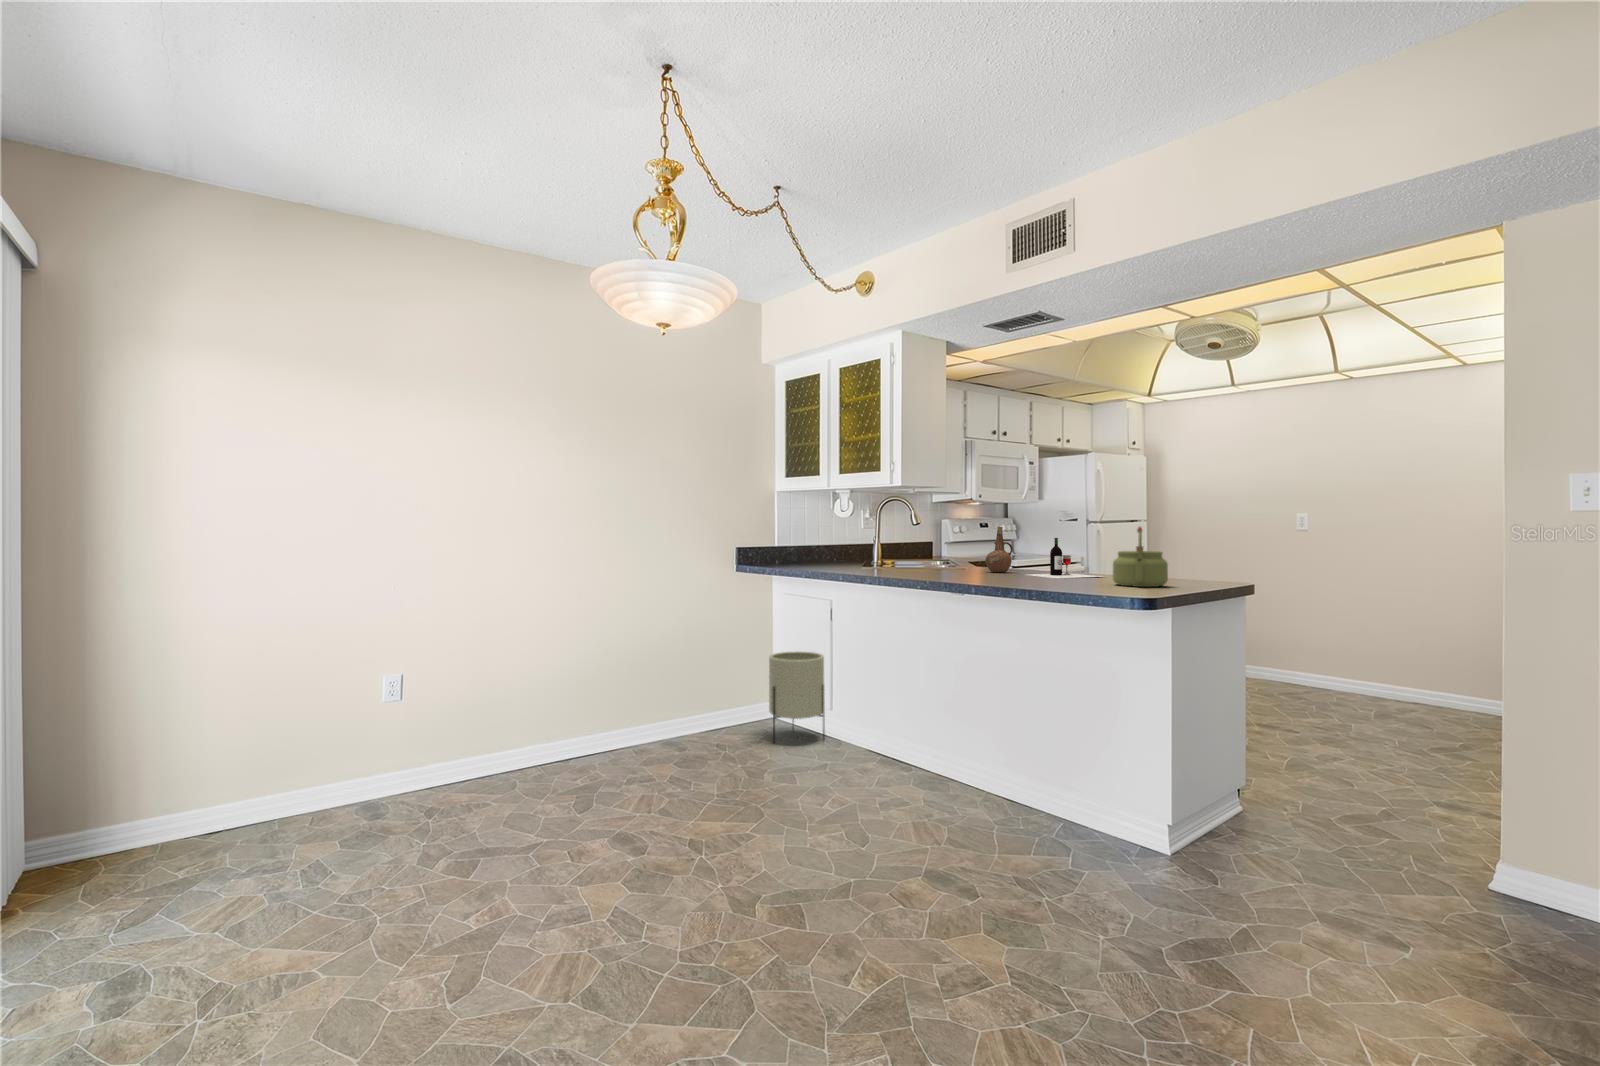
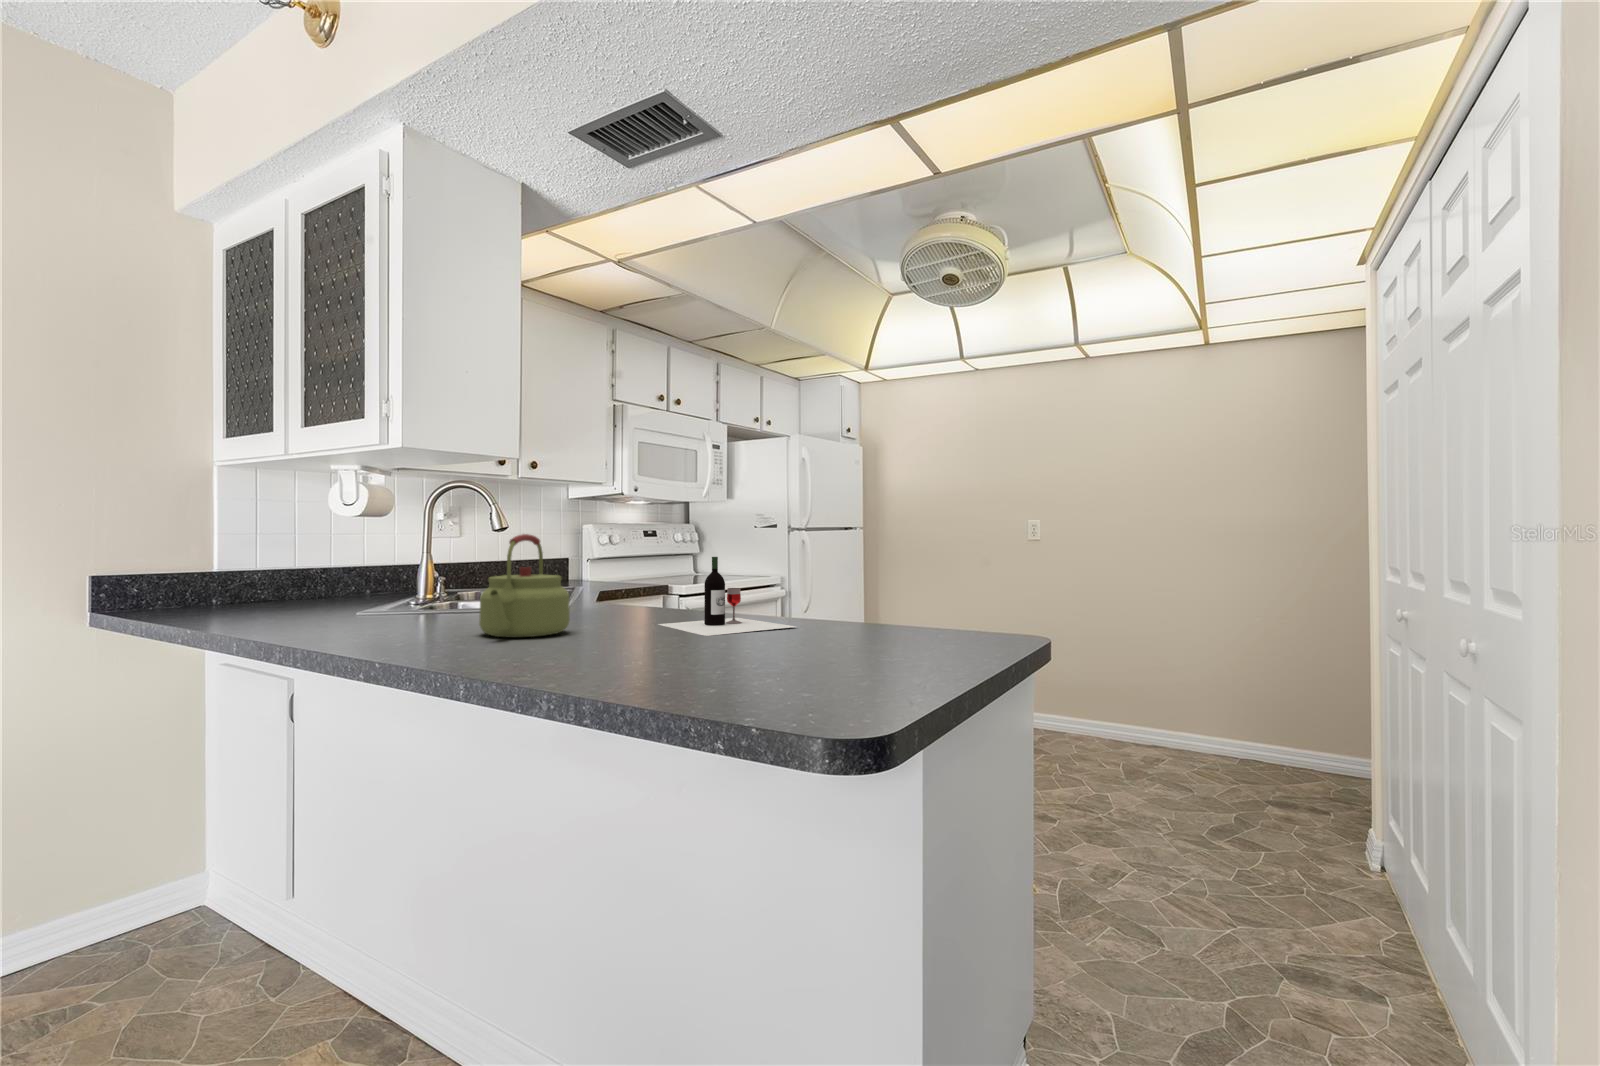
ceramic pitcher: present [985,527,1013,572] -> none [596,536,646,619]
kettle: present [1113,527,1168,587] -> present [479,534,570,637]
planter: present [769,652,825,743] -> none [120,785,268,1009]

